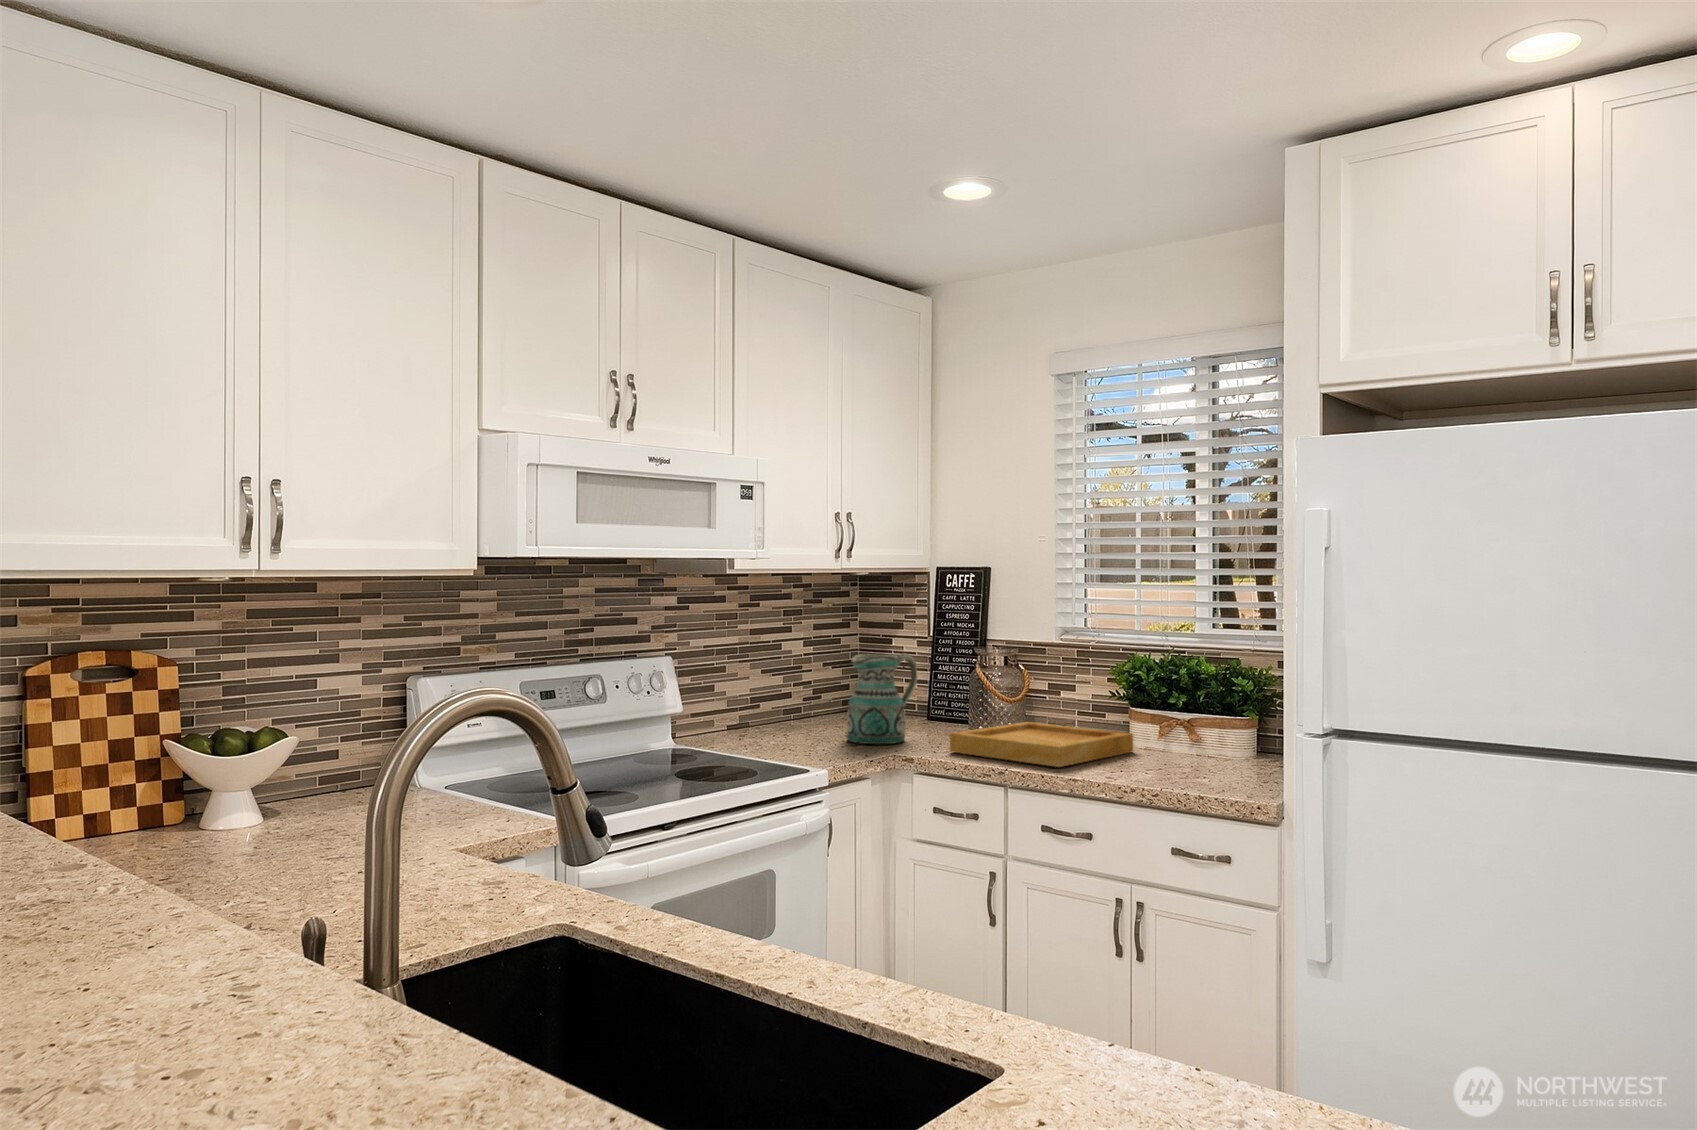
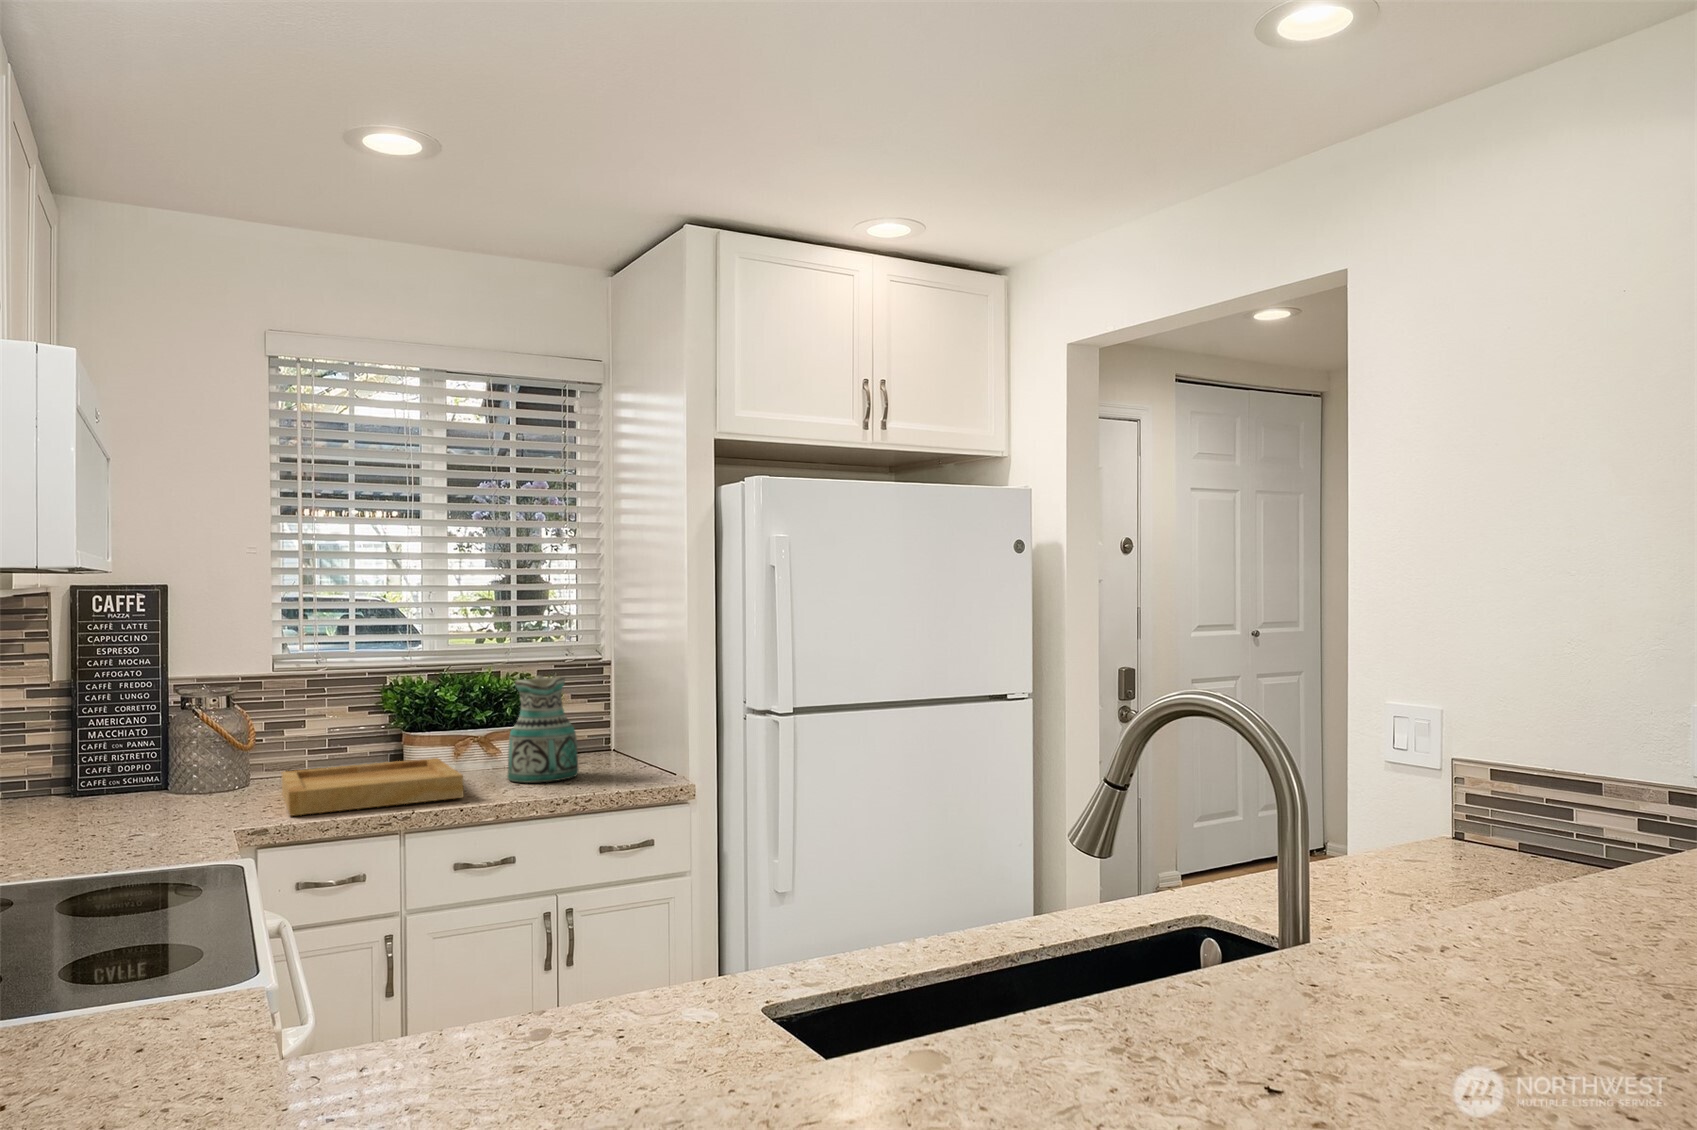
ceramic pitcher: present [846,653,918,744] -> present [507,675,578,783]

